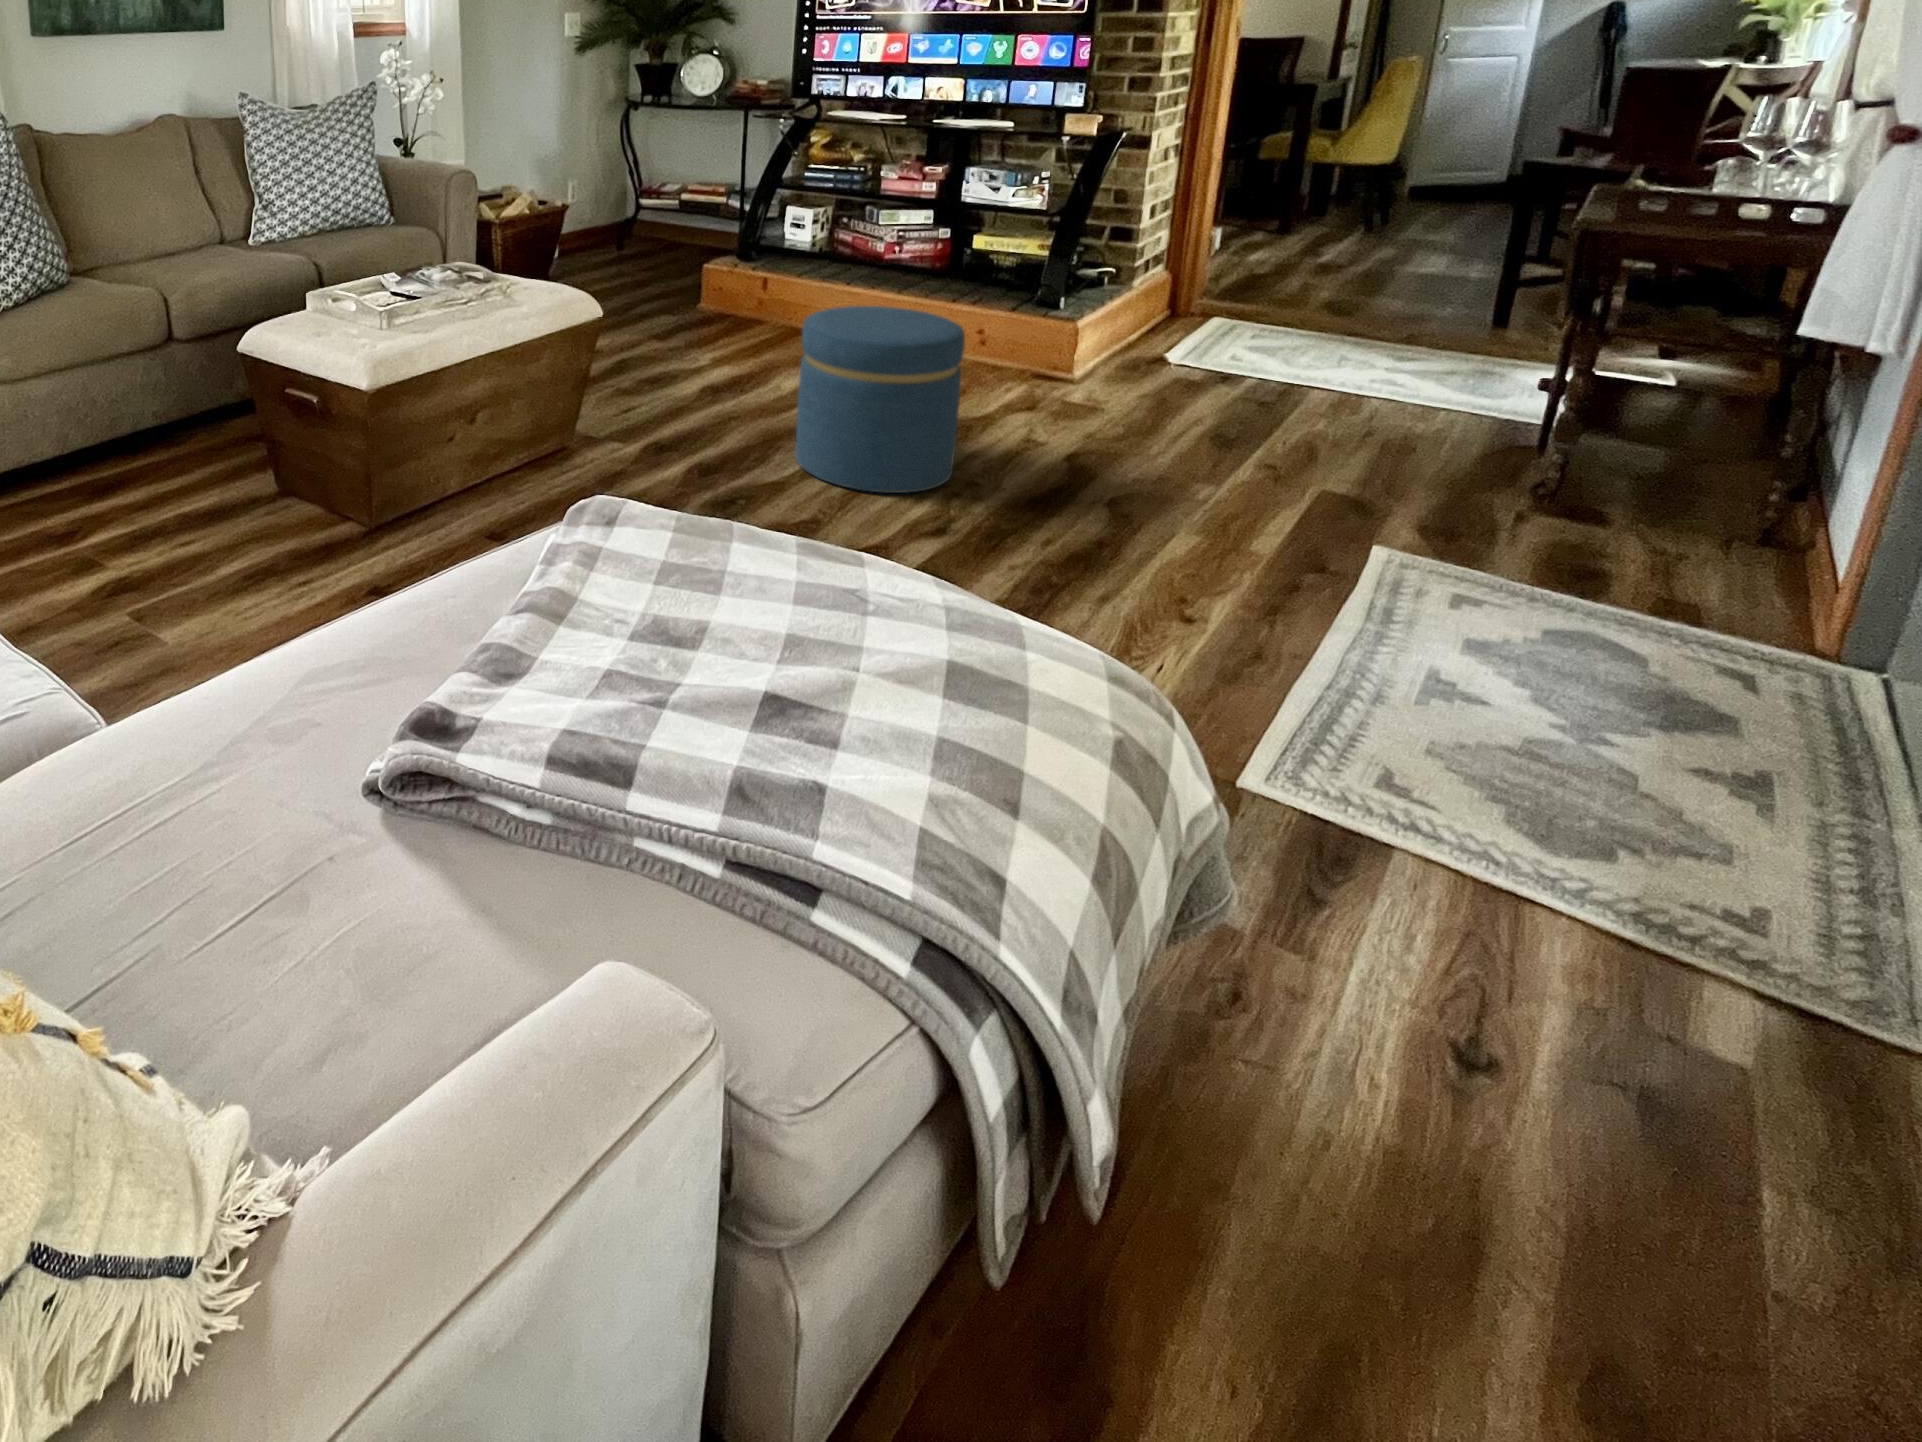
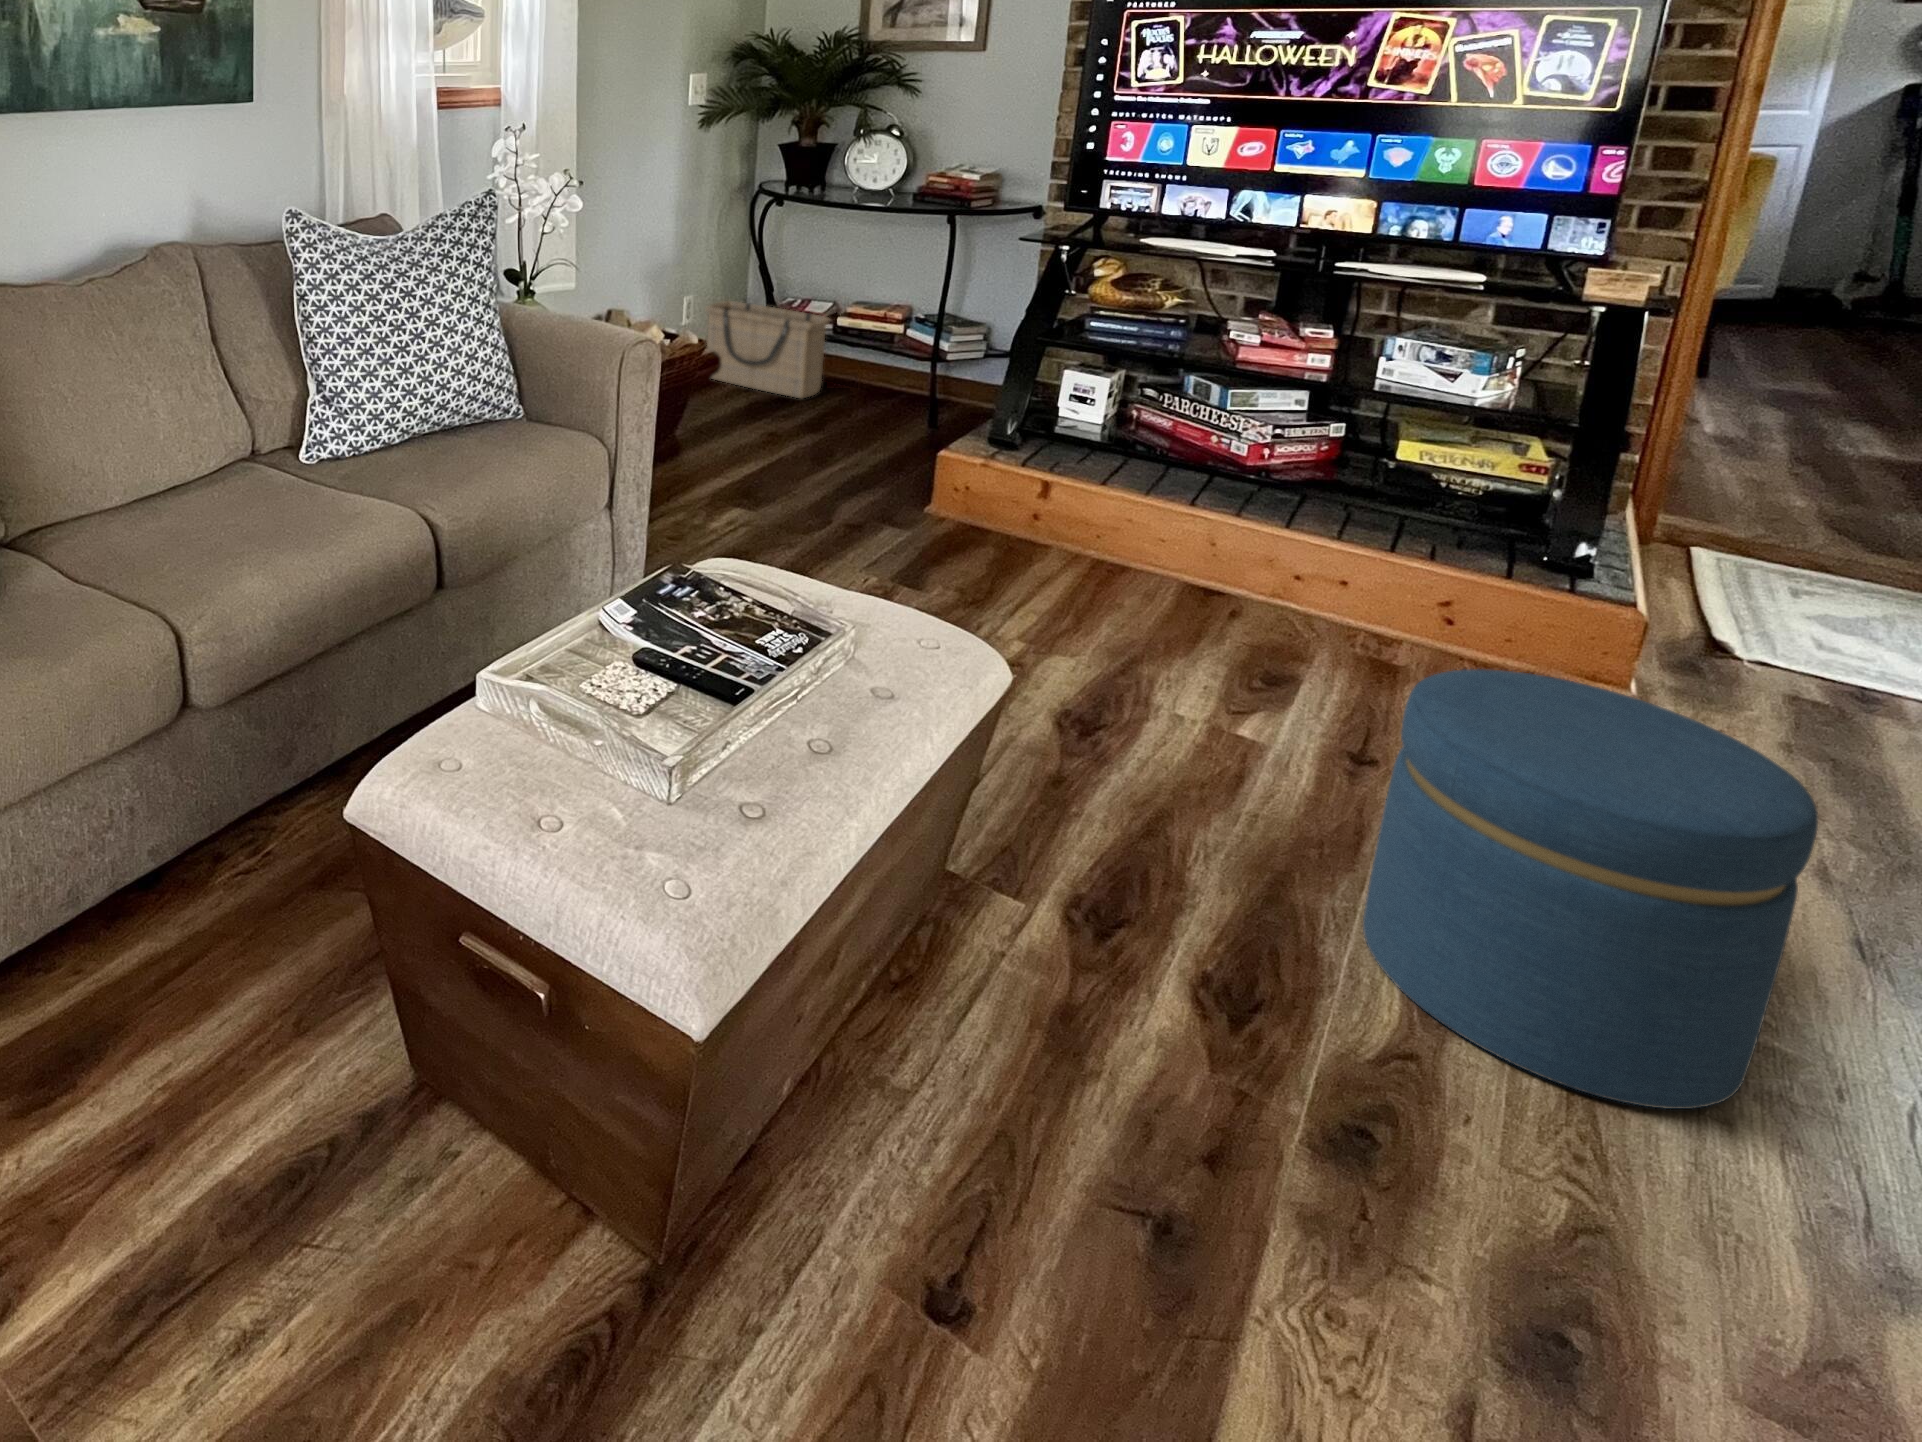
basket: none [581,183,668,250] -> present [706,301,830,398]

